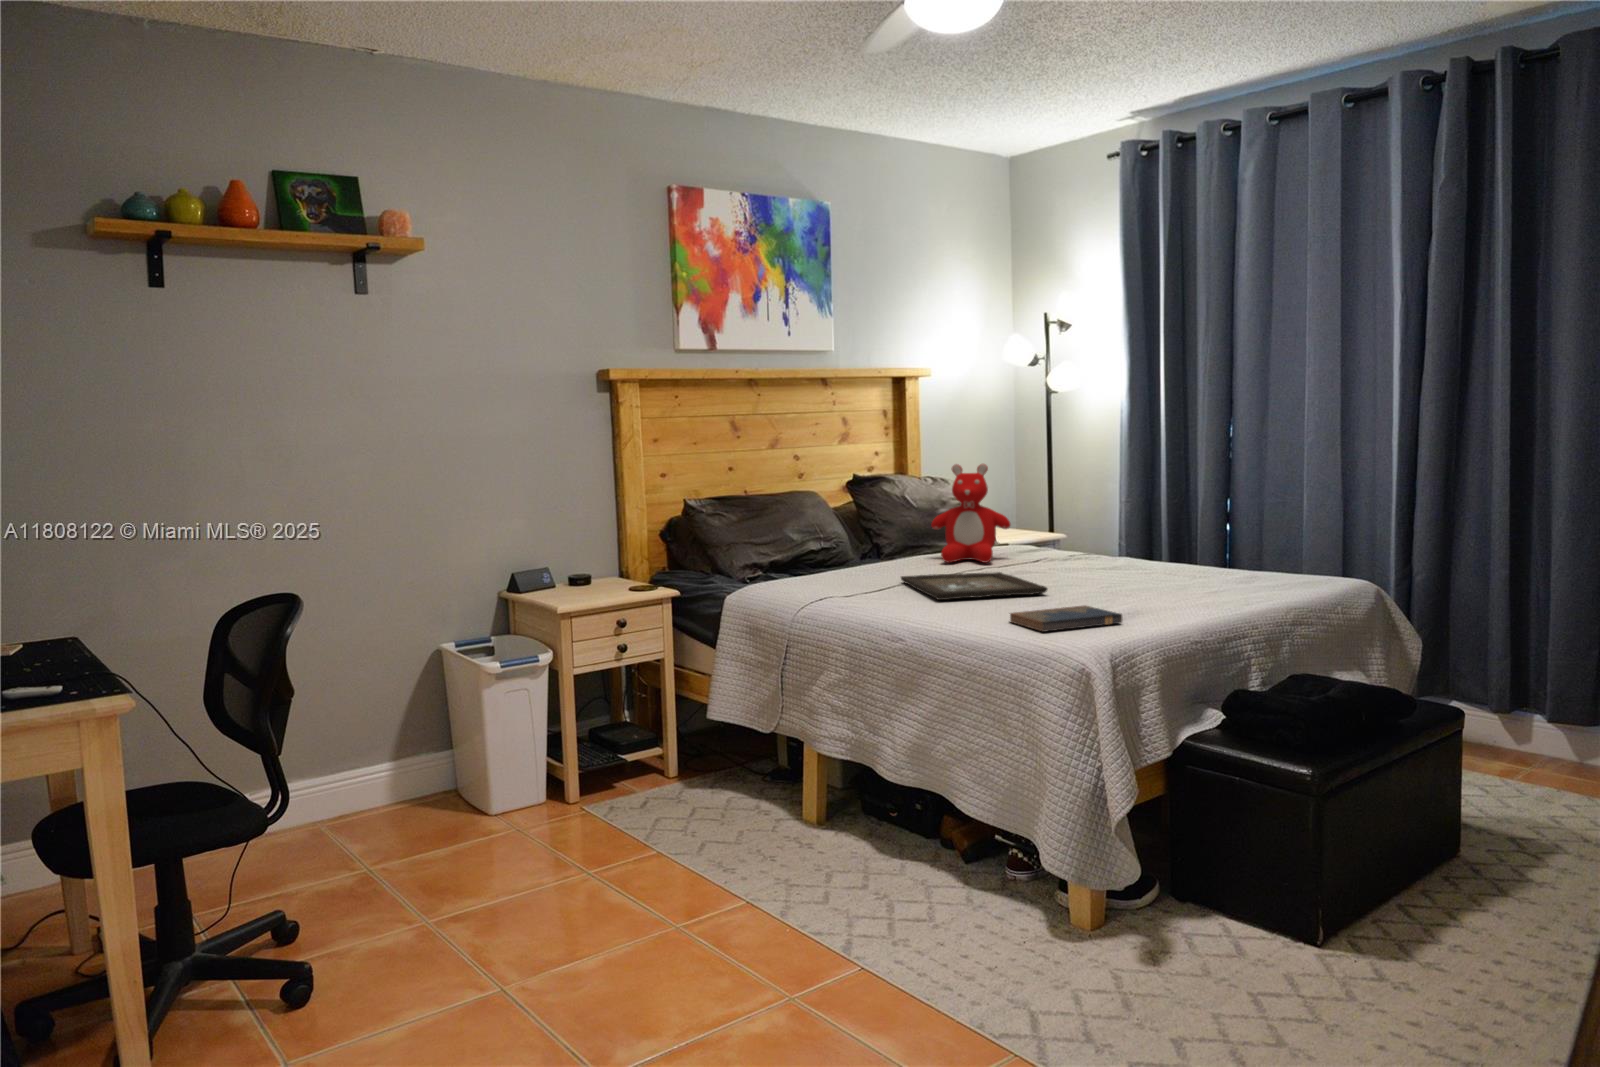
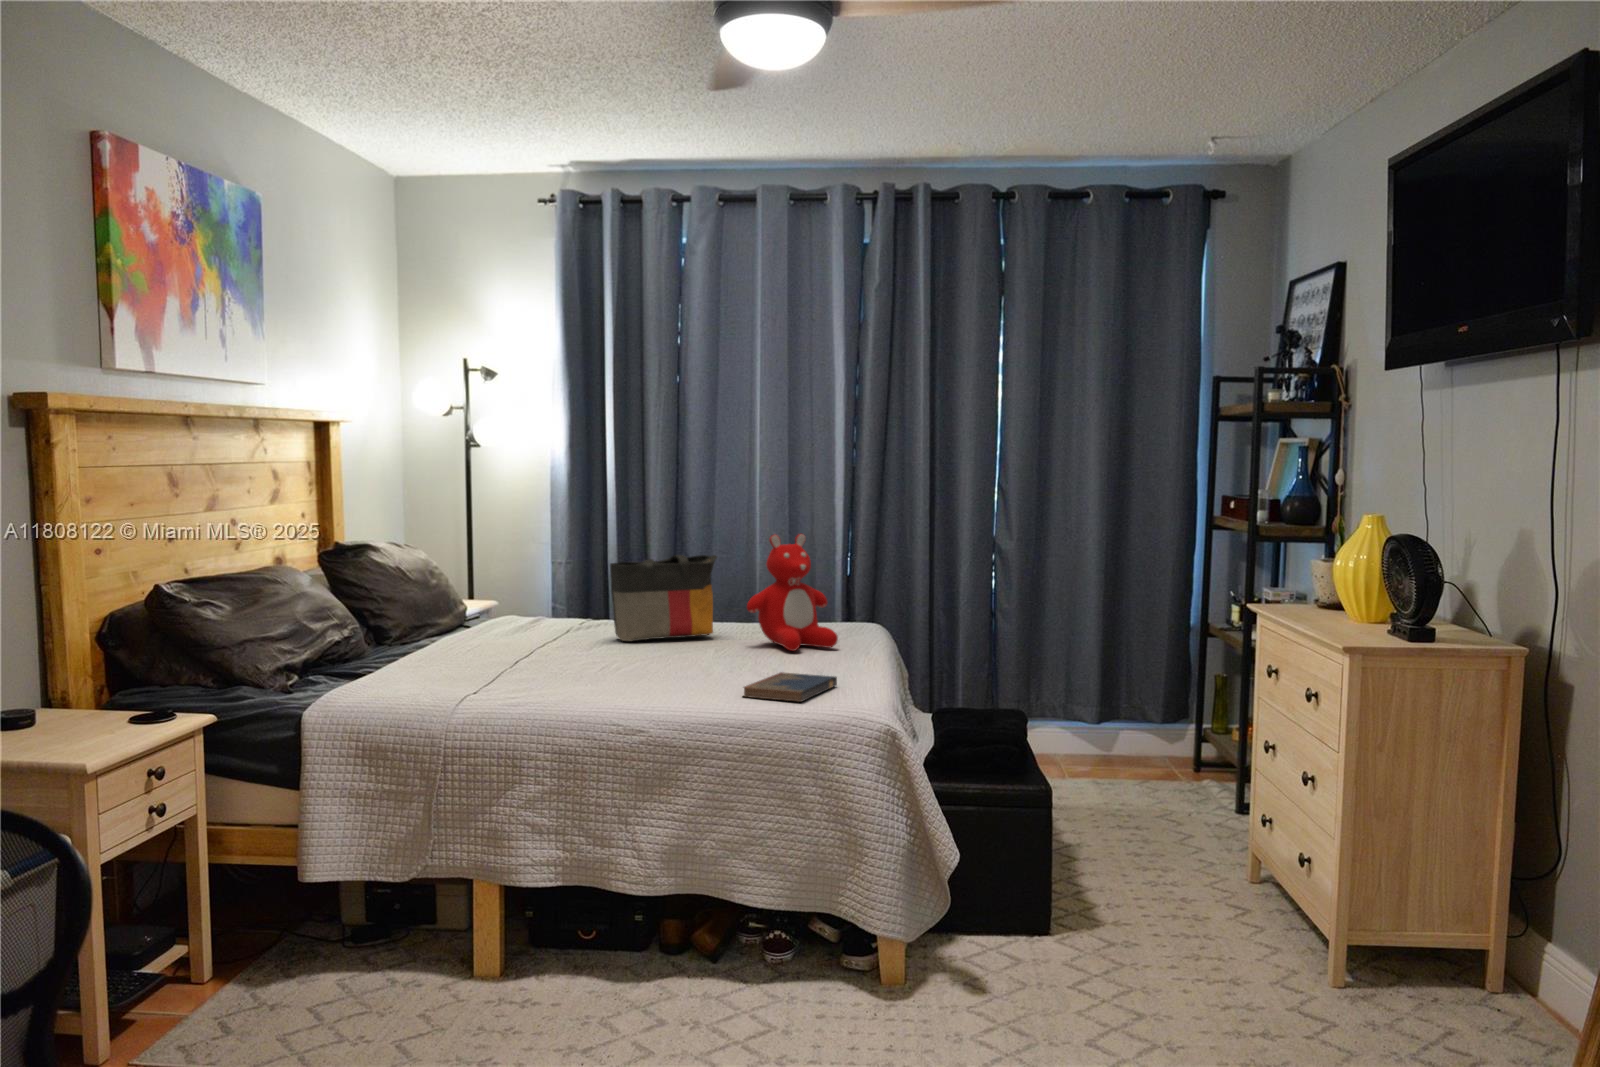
teddy bear: present [931,464,1010,563] -> present [747,534,838,651]
tote bag: none [1041,491,1148,571] -> present [610,555,717,641]
tray: present [901,572,1047,600] -> none [508,648,696,683]

